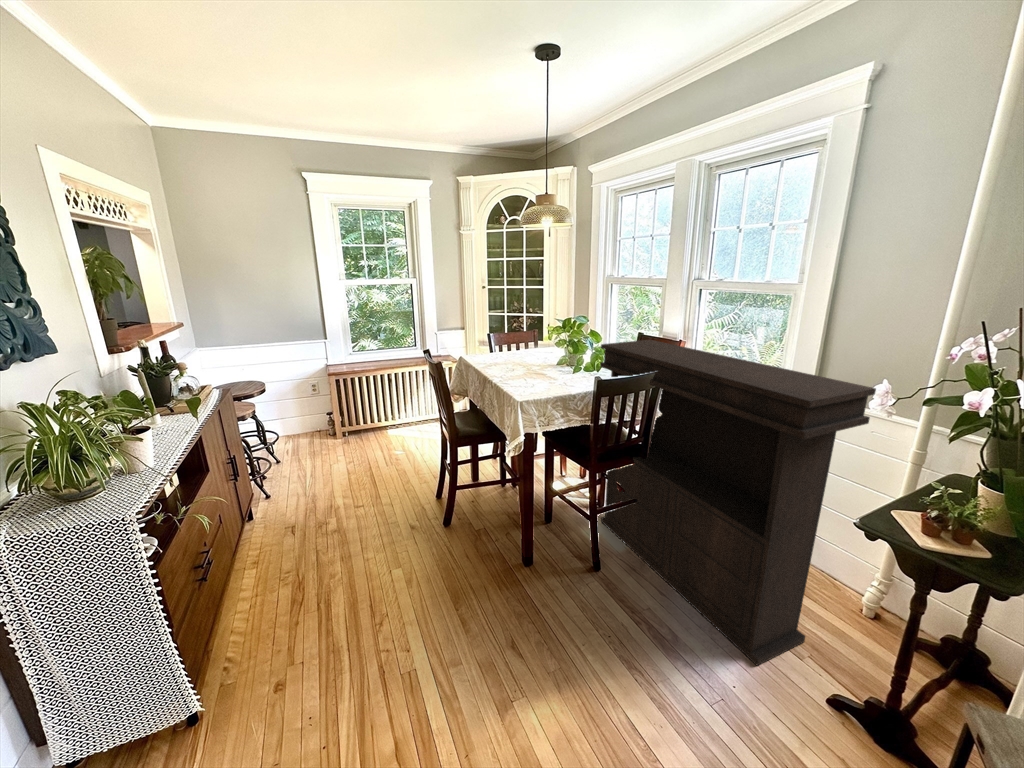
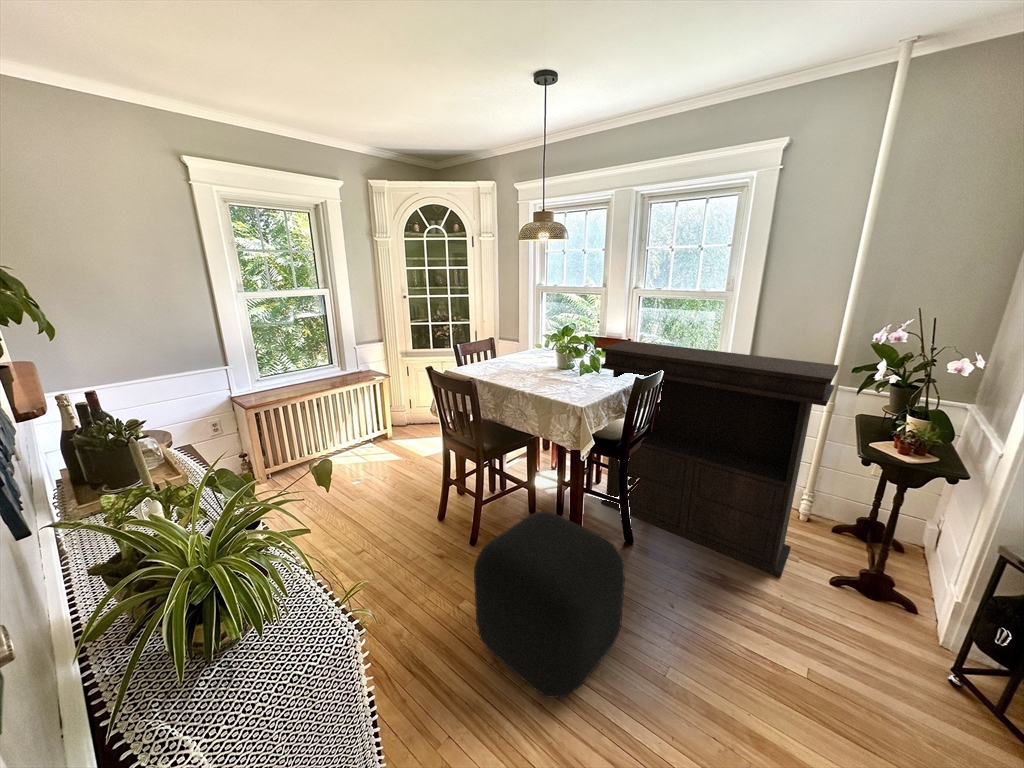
ottoman: none [359,498,501,674] -> present [474,512,625,697]

